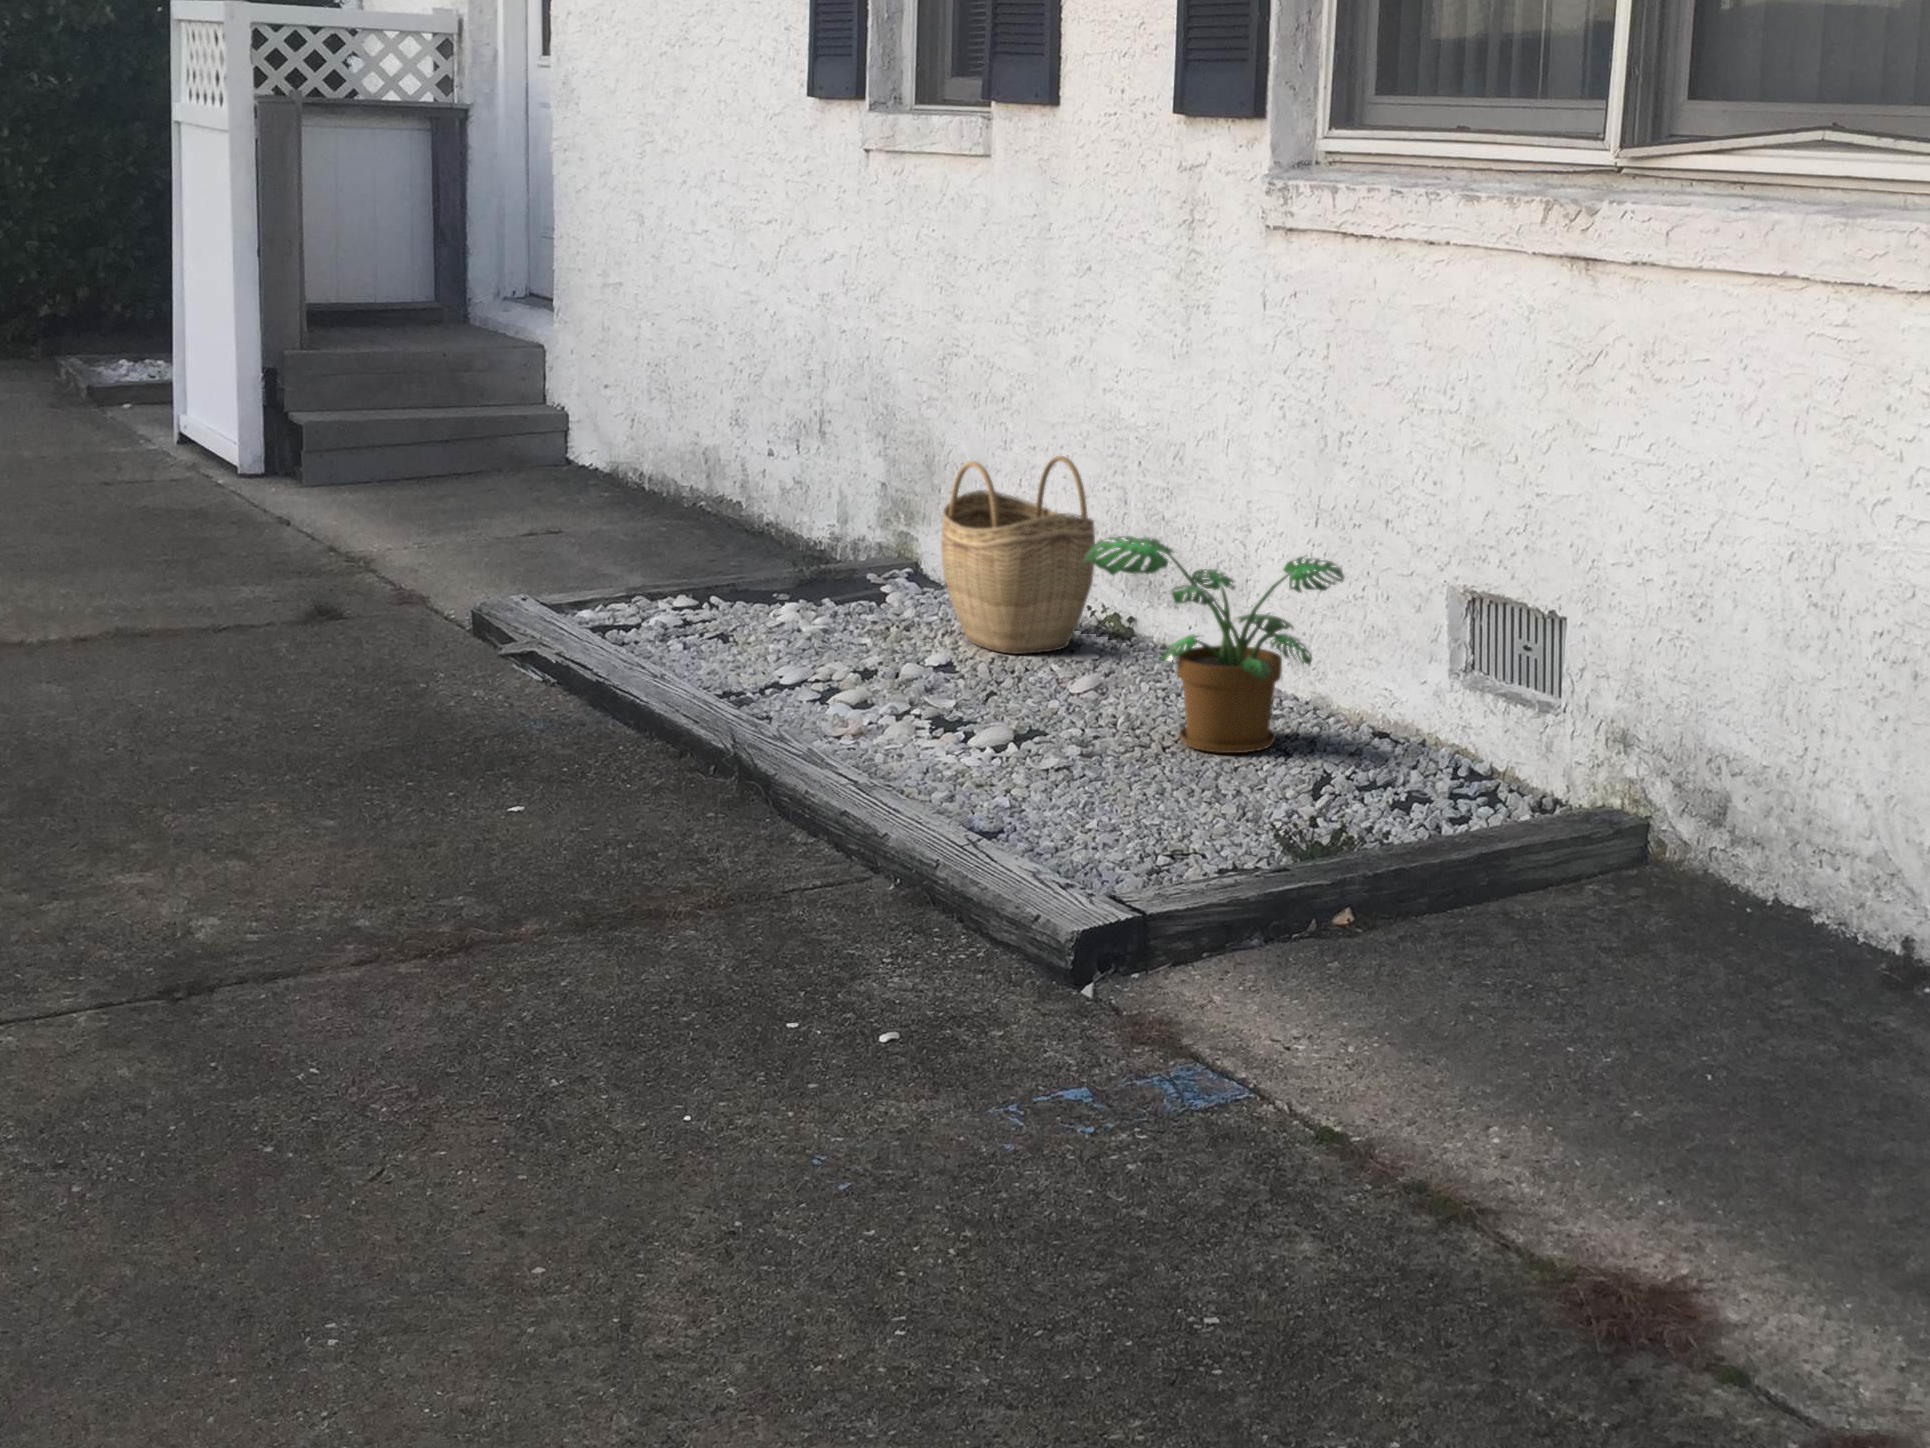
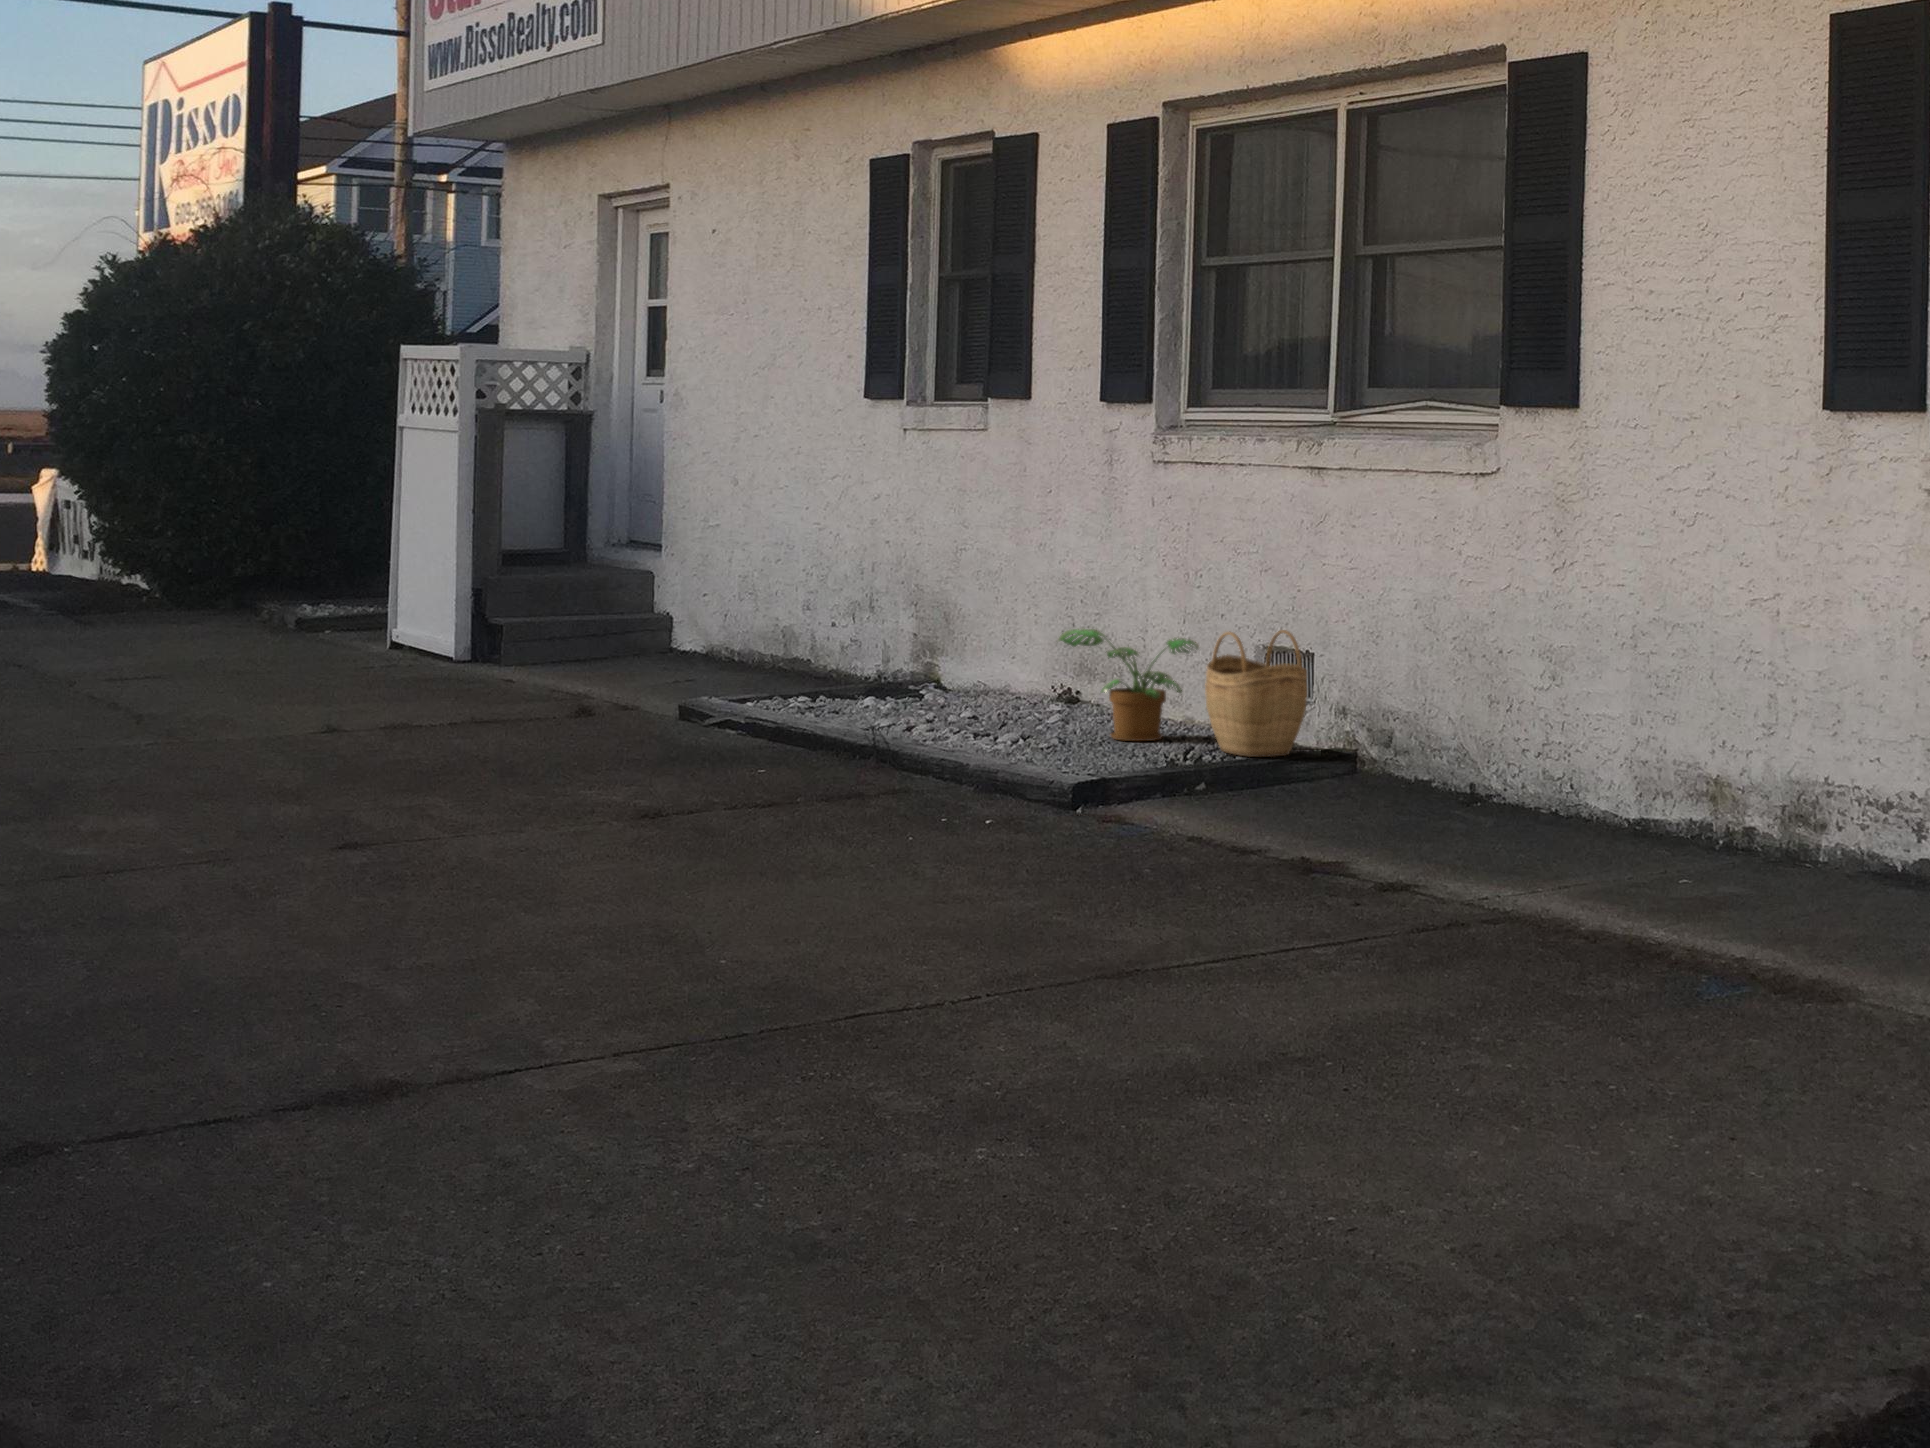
woven basket: present [941,456,1095,654] -> present [1205,630,1307,757]

